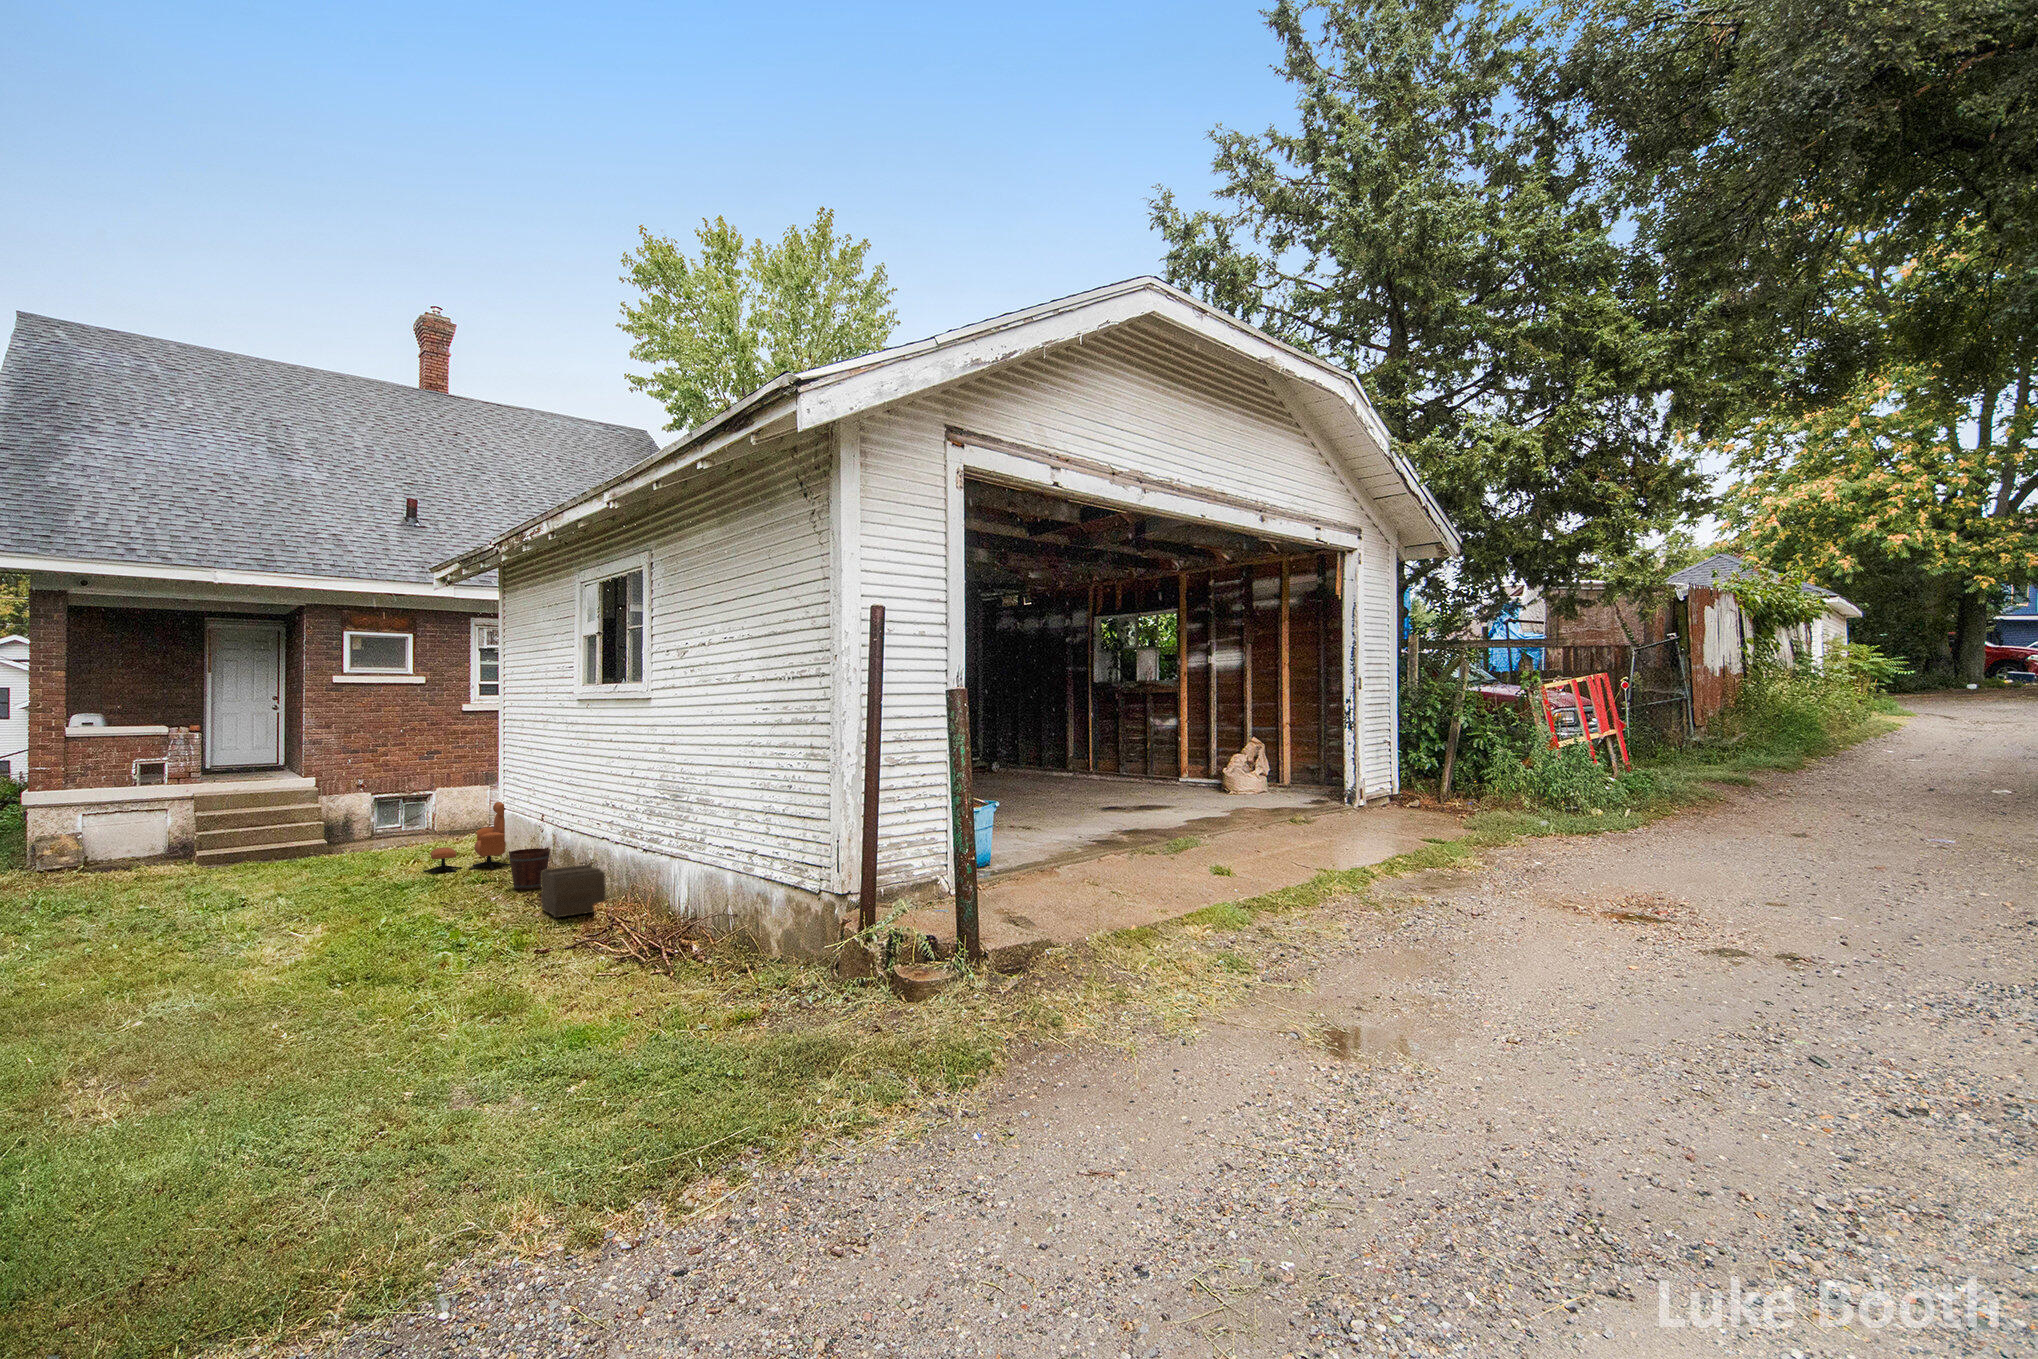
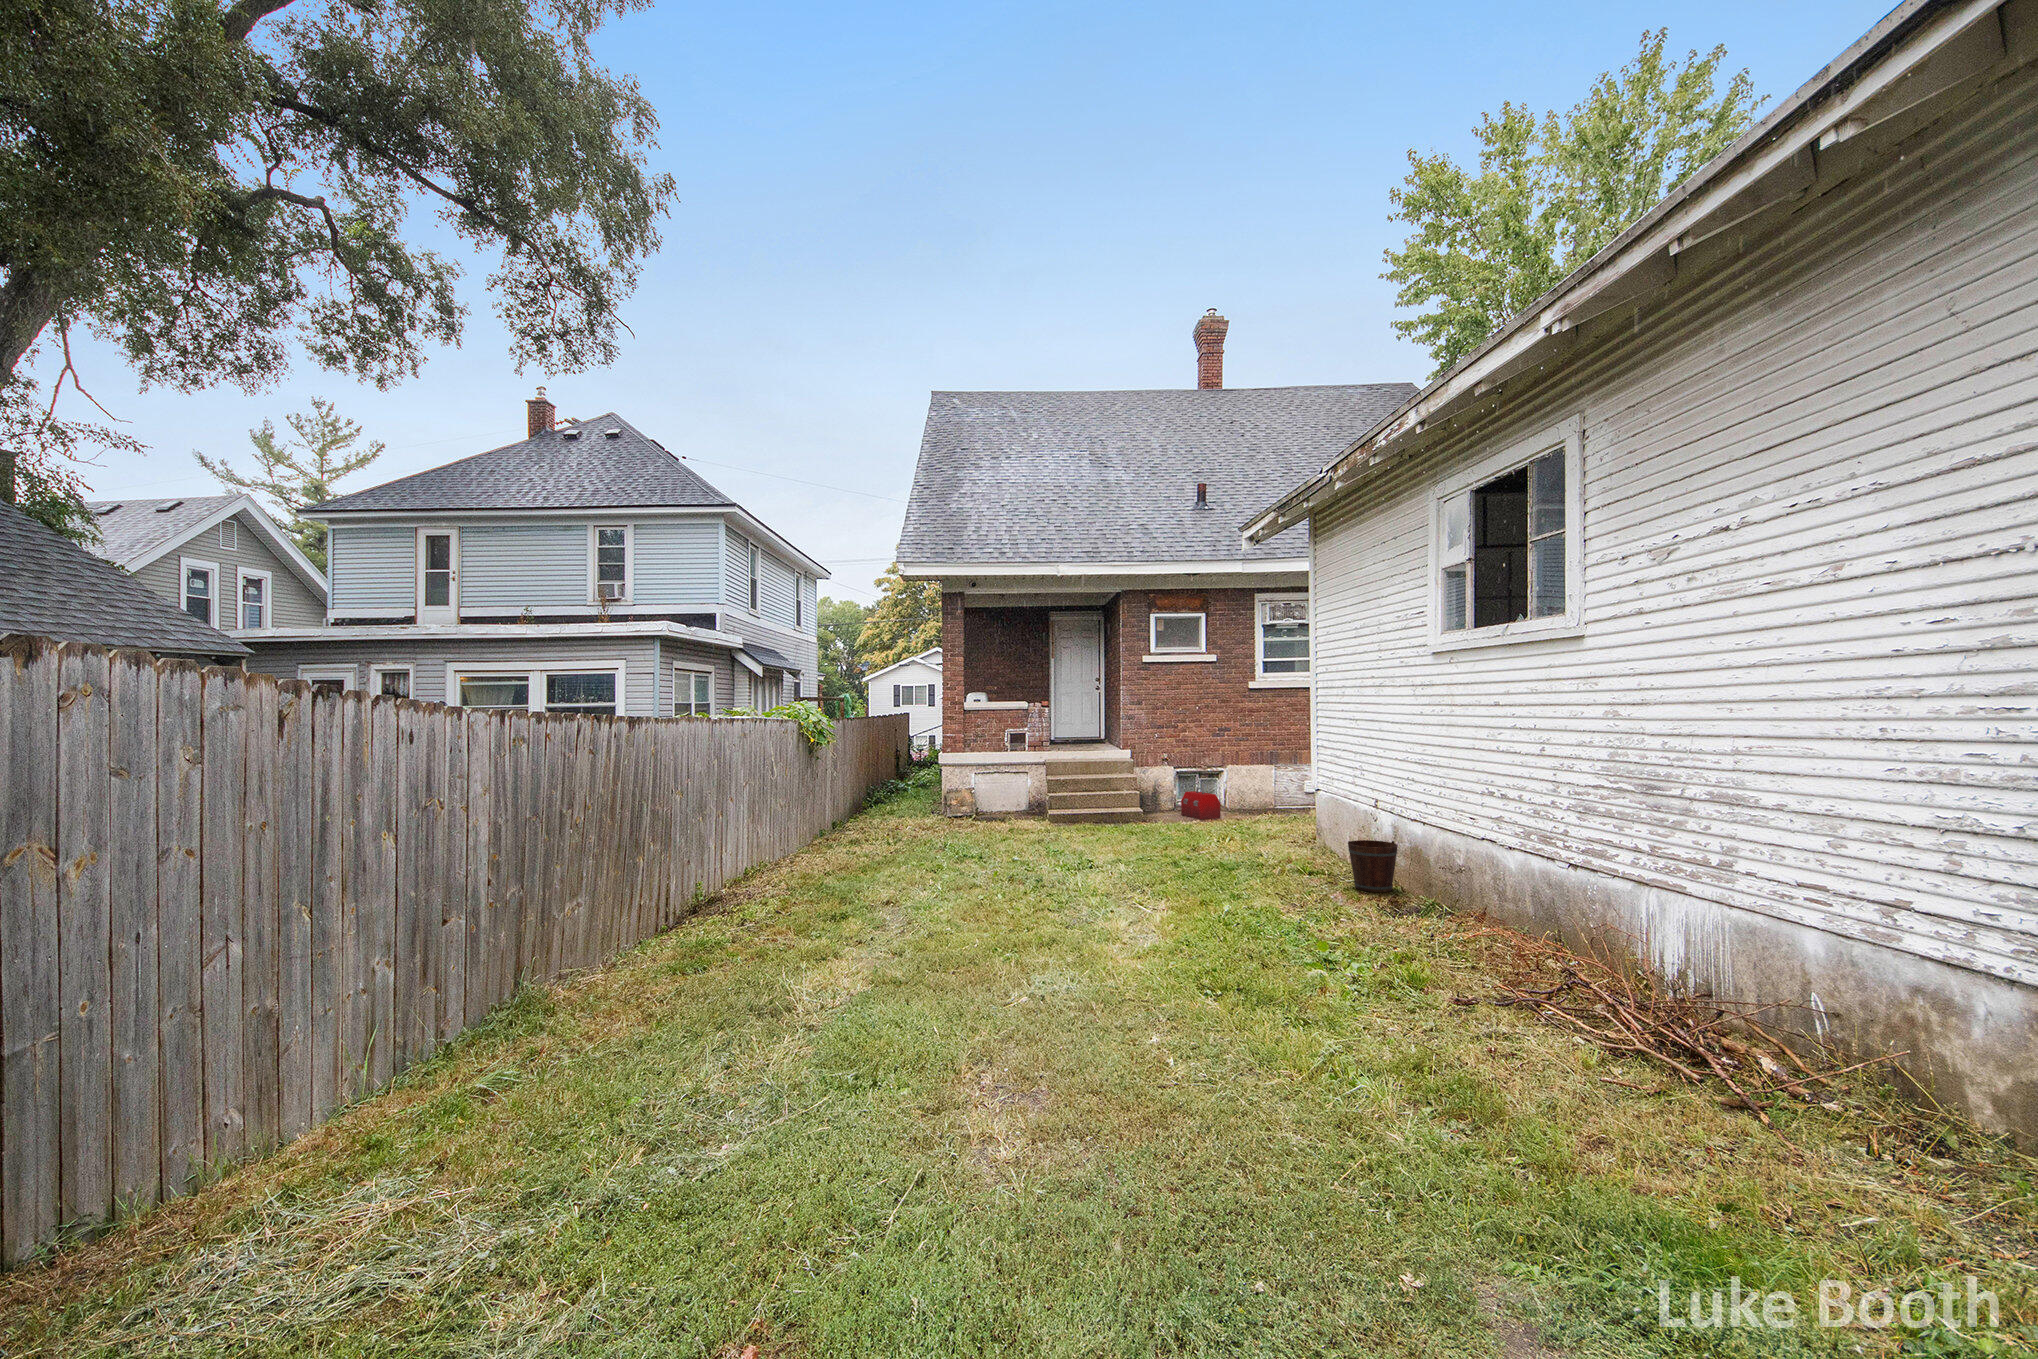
lounge chair: present [423,802,510,874] -> none [1239,781,1327,858]
toolbox: none [379,813,424,845] -> present [1181,787,1221,819]
wooden crate: present [541,865,605,918] -> none [1420,874,1527,948]

